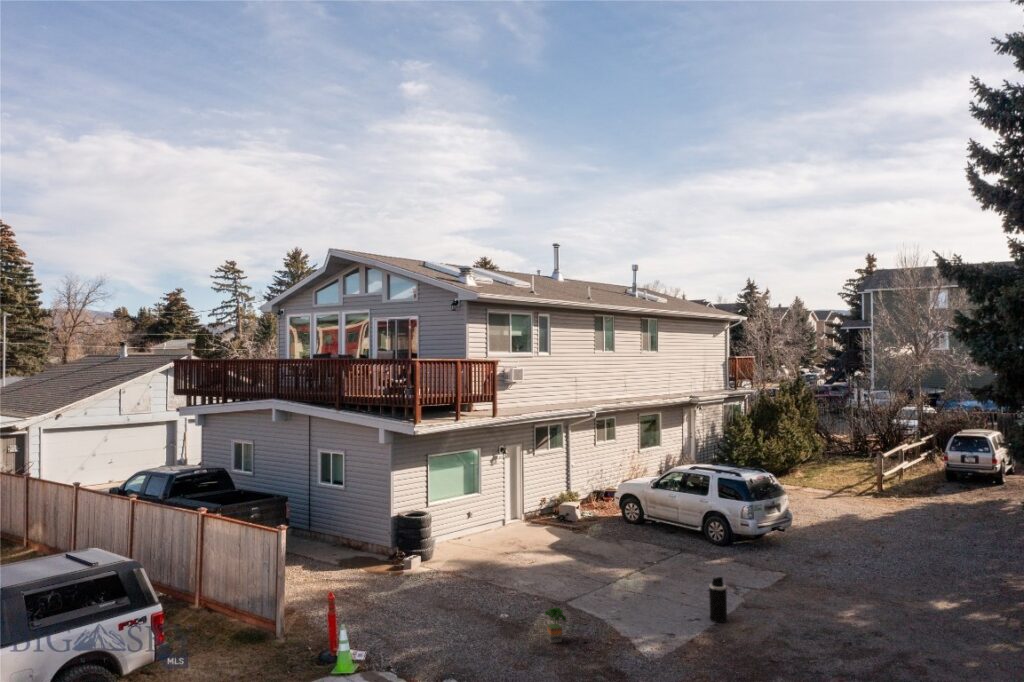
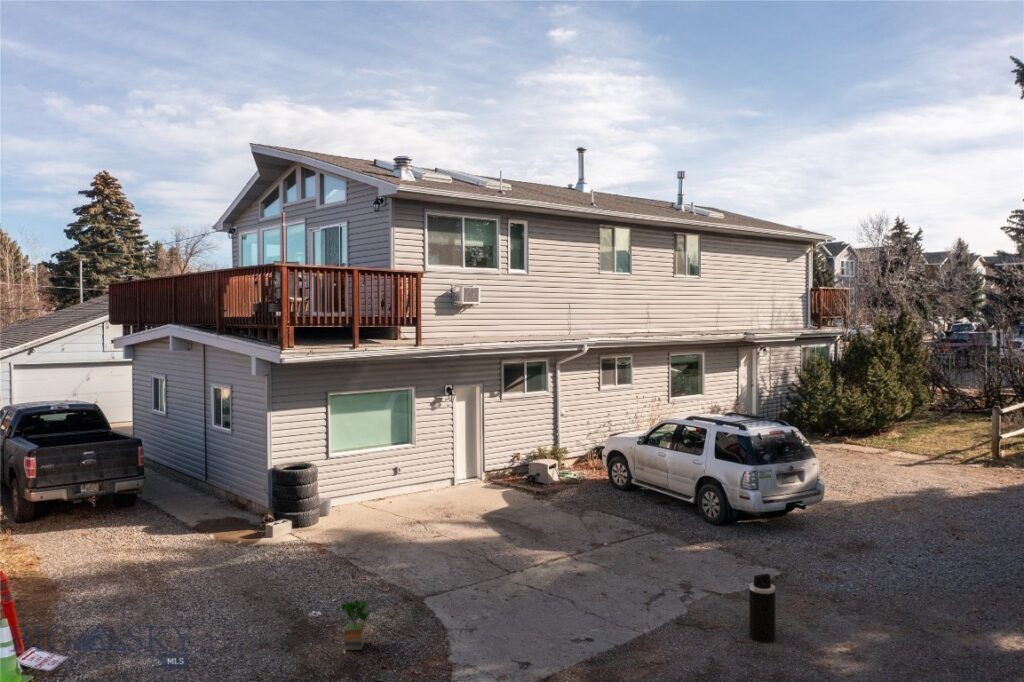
trash can: present [709,577,727,623] -> present [749,574,776,643]

